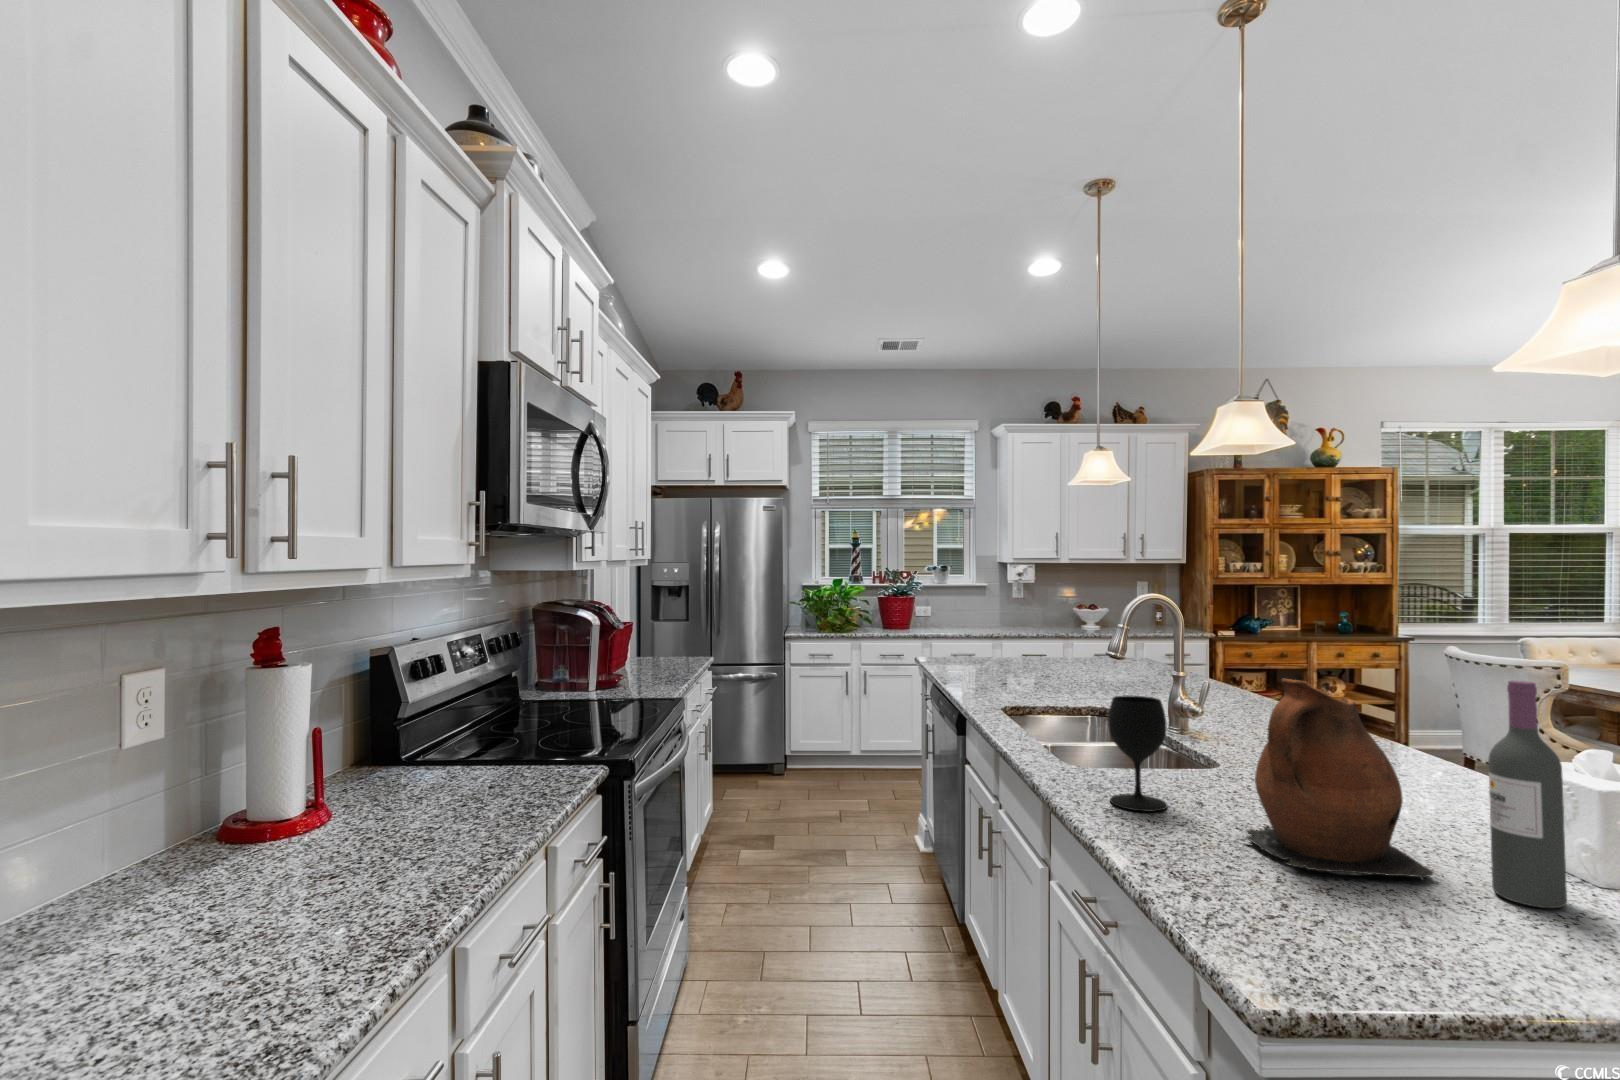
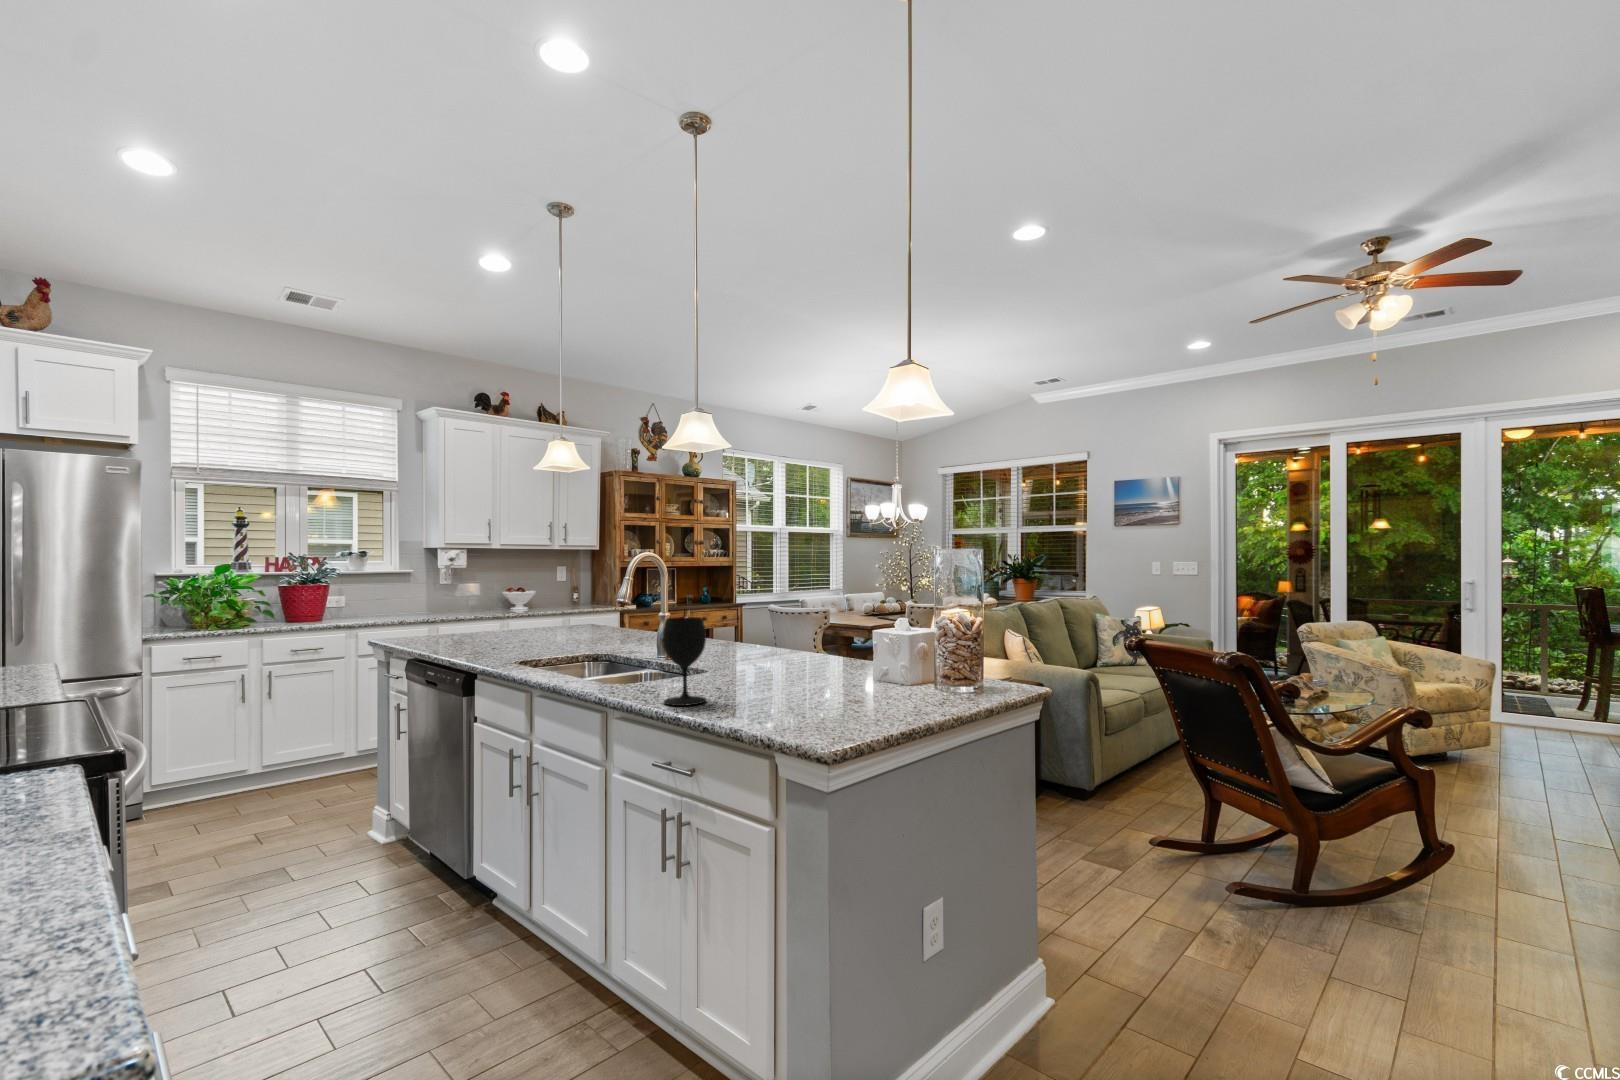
ceramic pitcher: present [1240,679,1433,880] -> none [765,586,877,712]
wine bottle: present [1488,681,1567,908] -> none [902,576,937,705]

